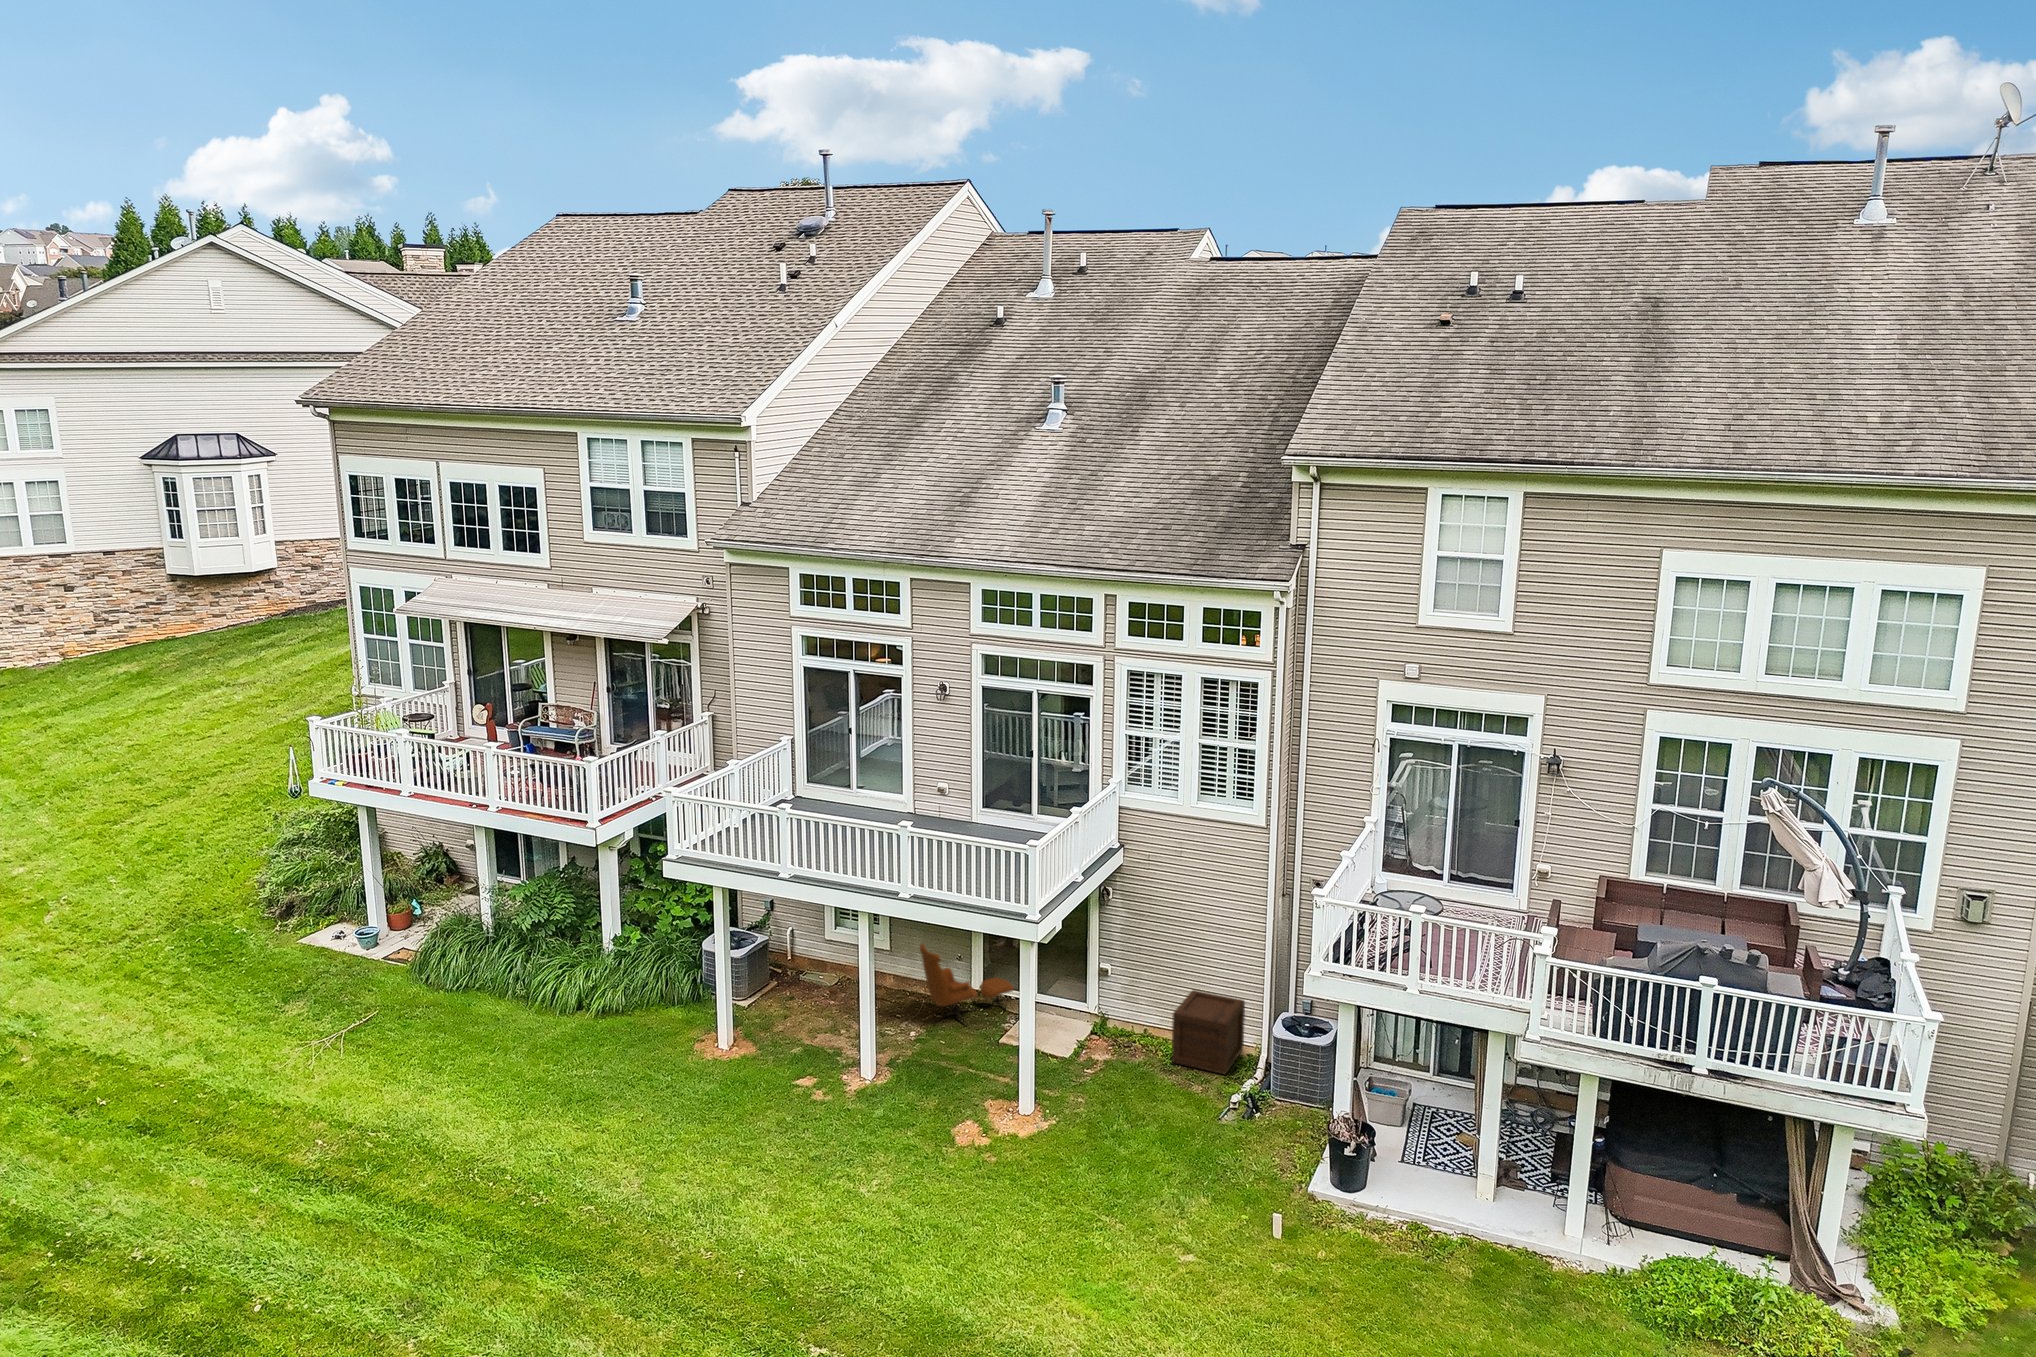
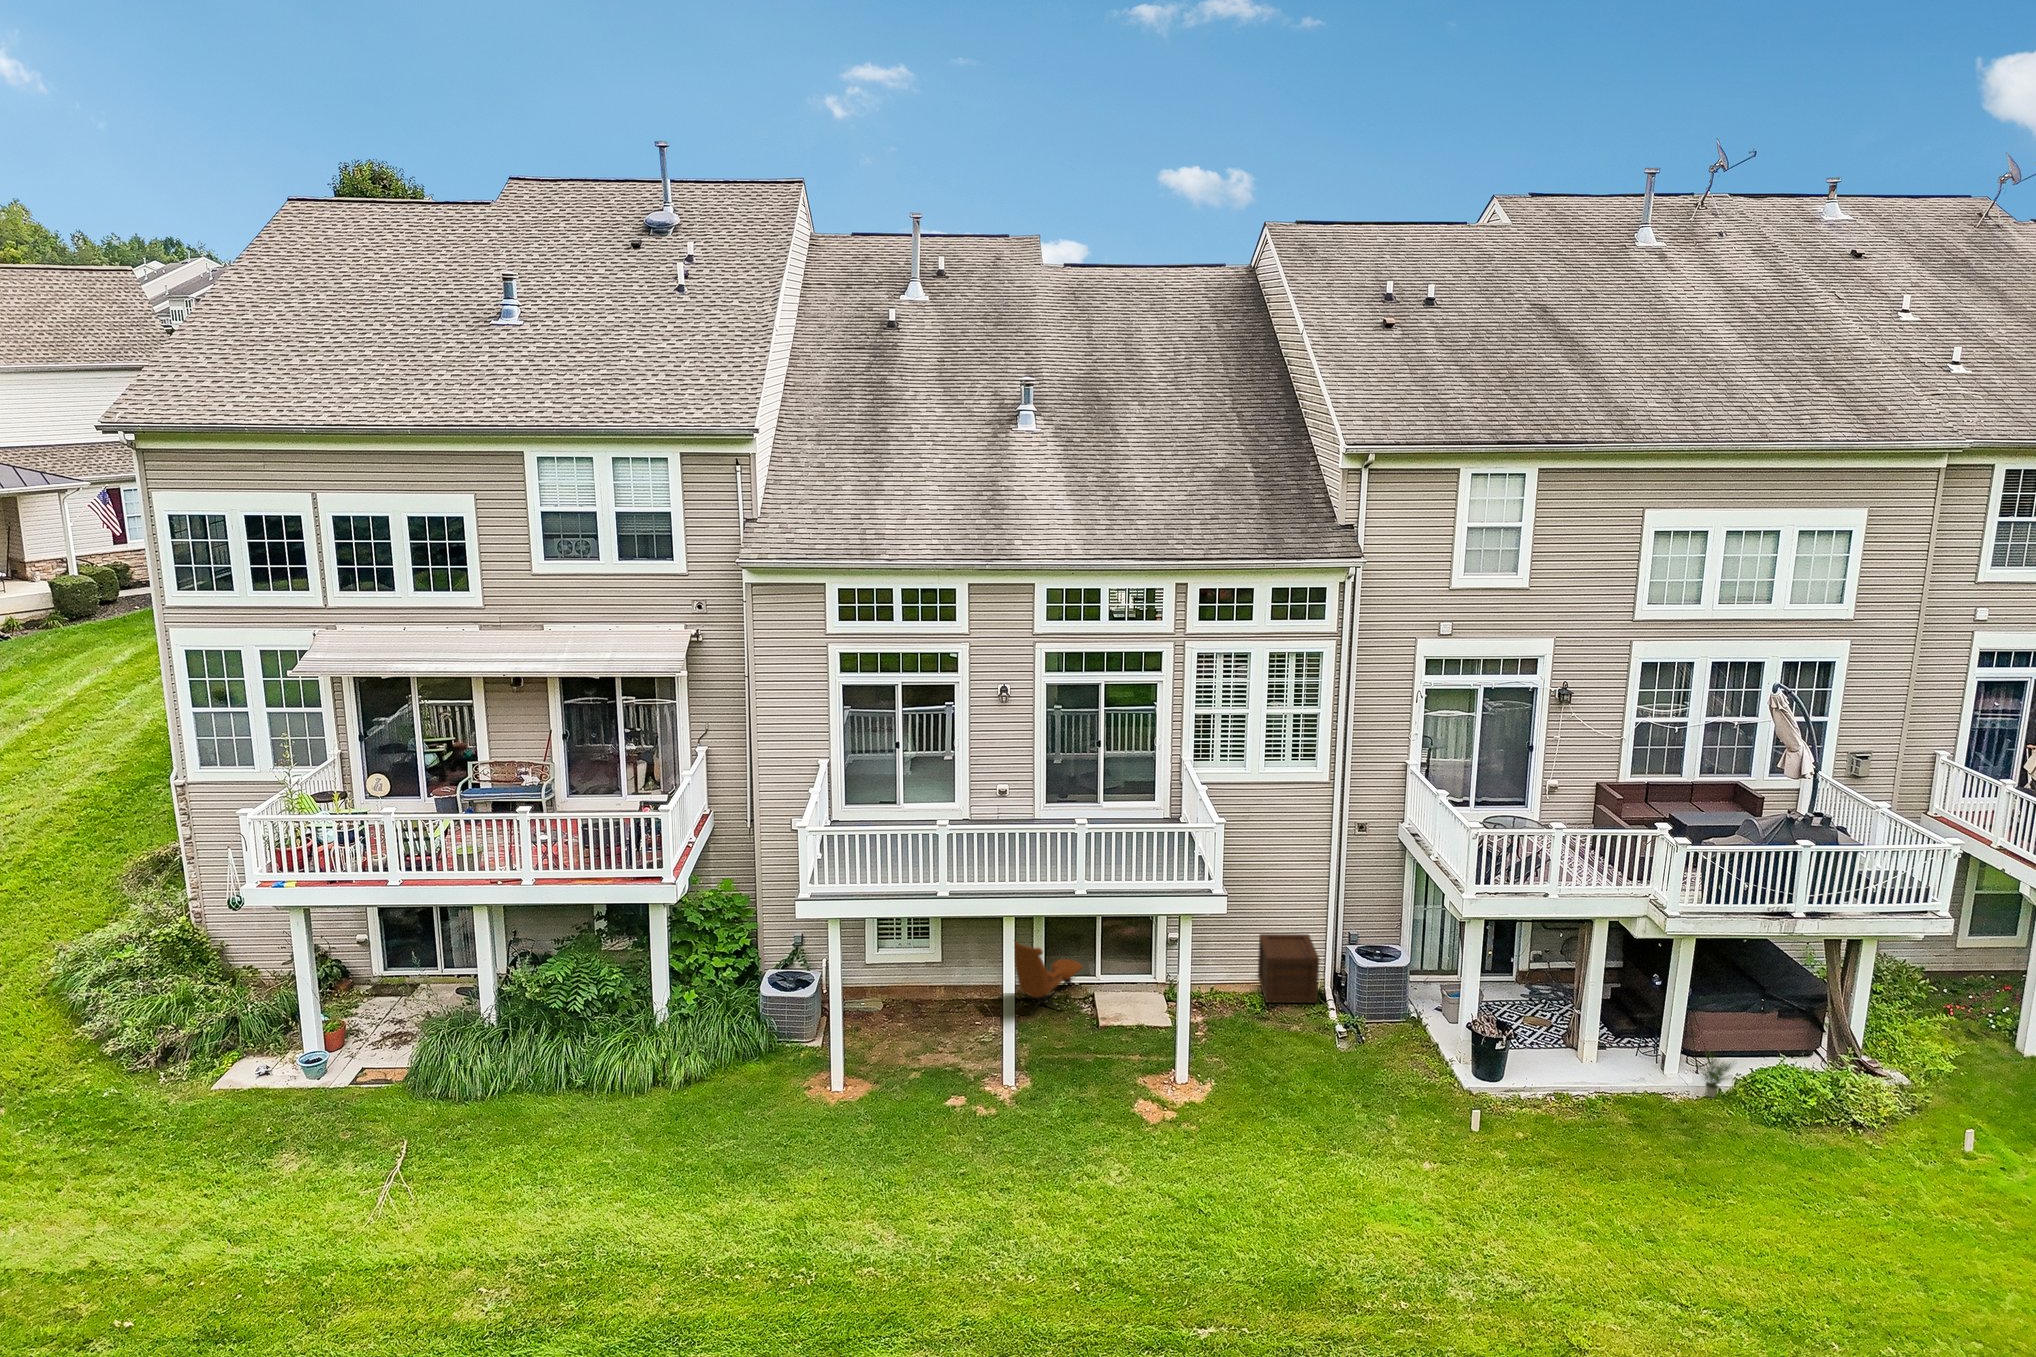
potted plant: none [1556,1210,1607,1271] -> present [1691,1055,1734,1097]

